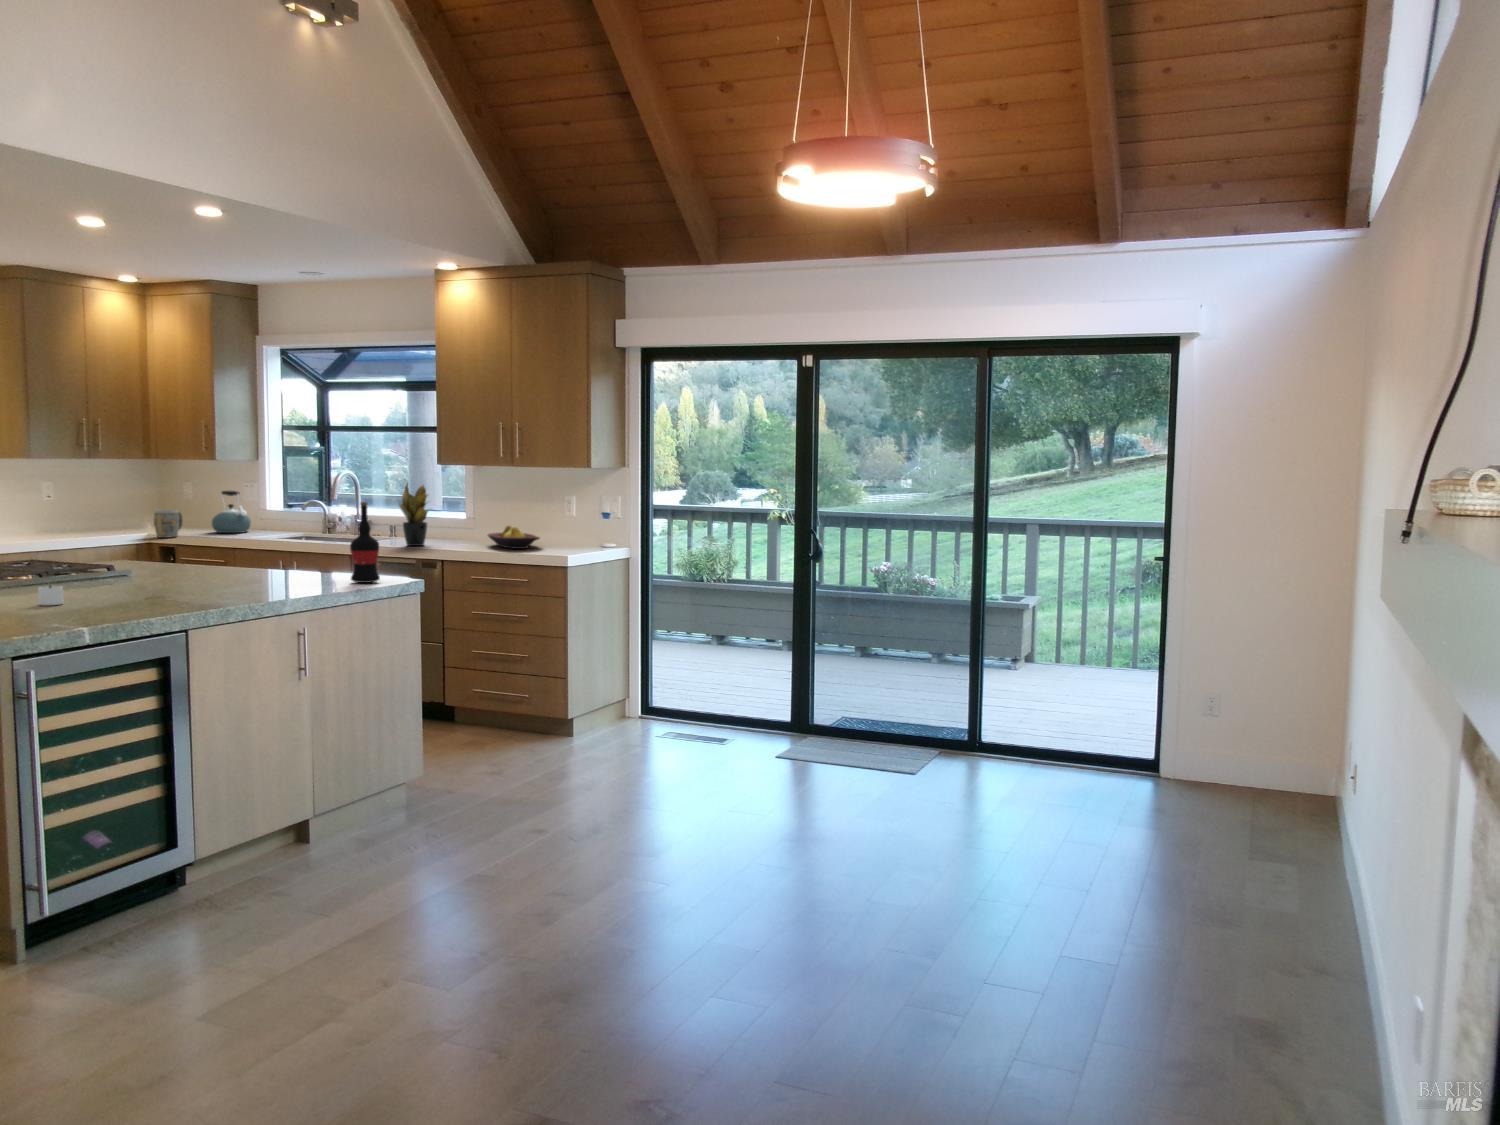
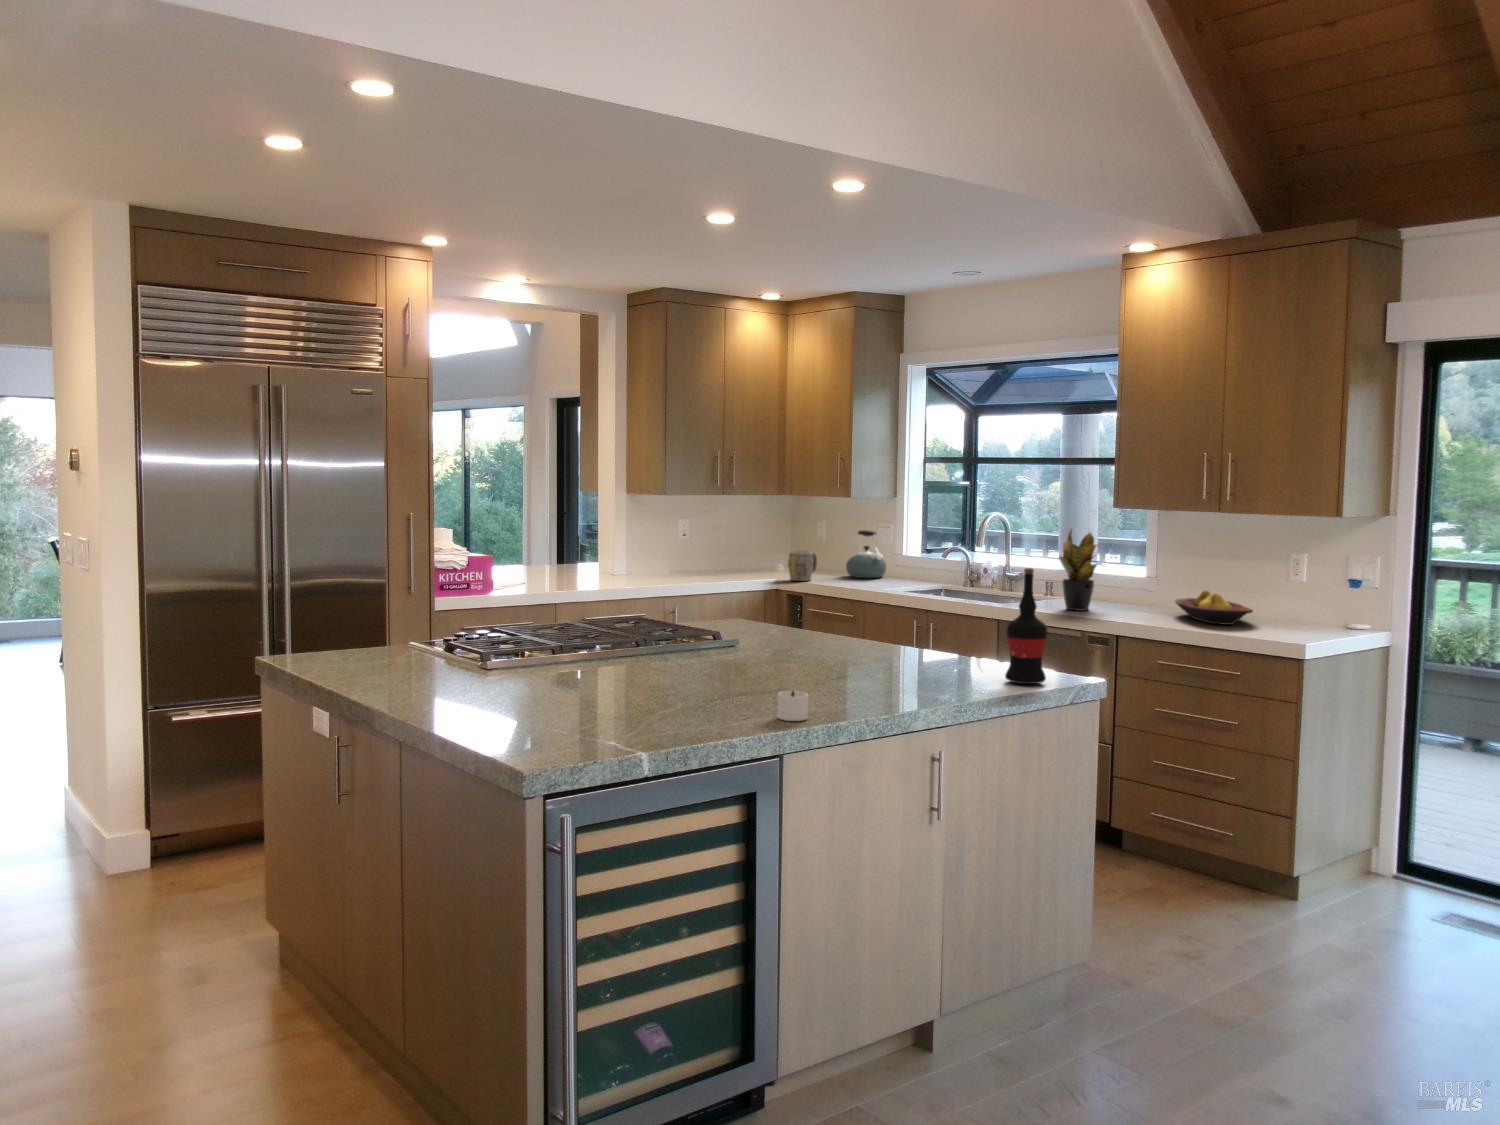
candle: present [38,585,64,606] -> present [778,691,808,721]

